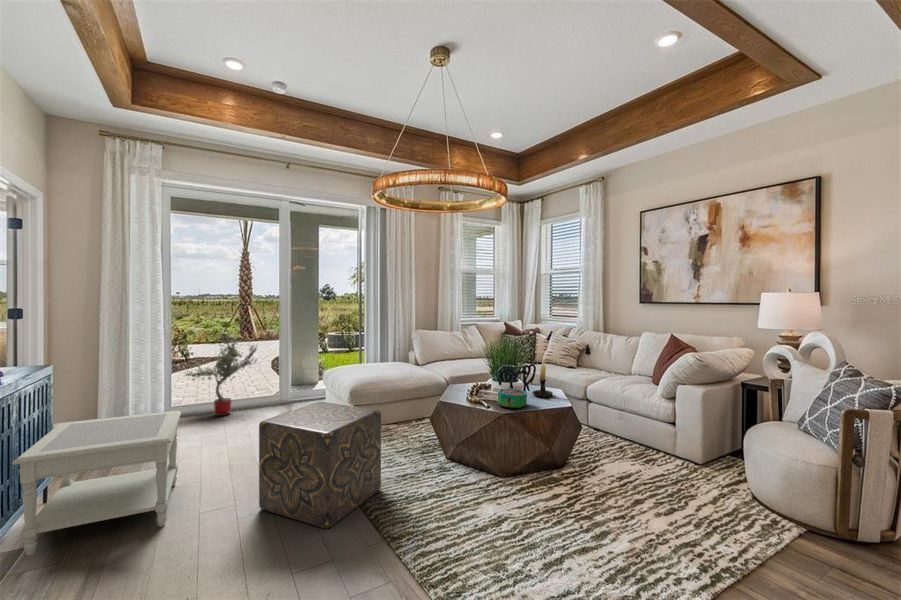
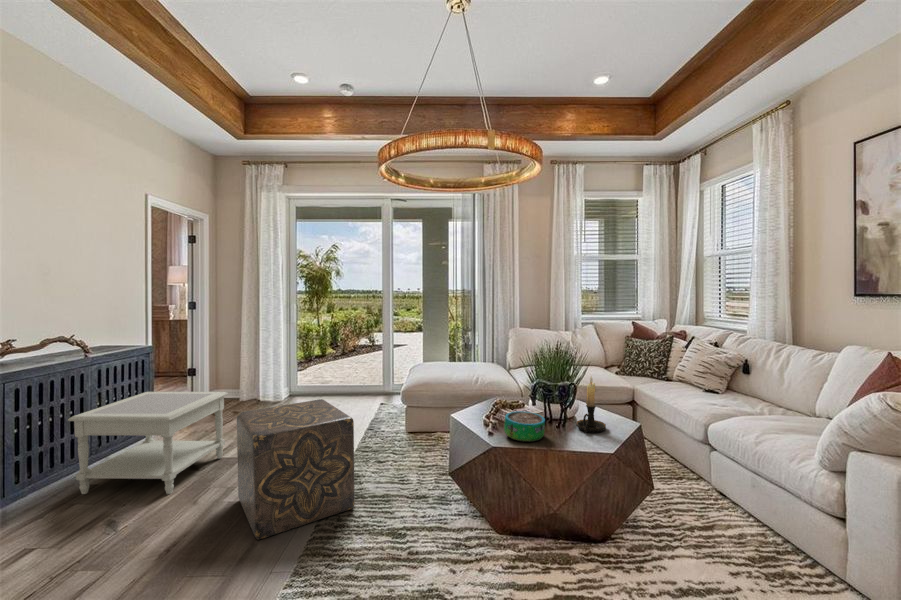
potted tree: present [186,336,257,416] -> none [301,326,359,400]

